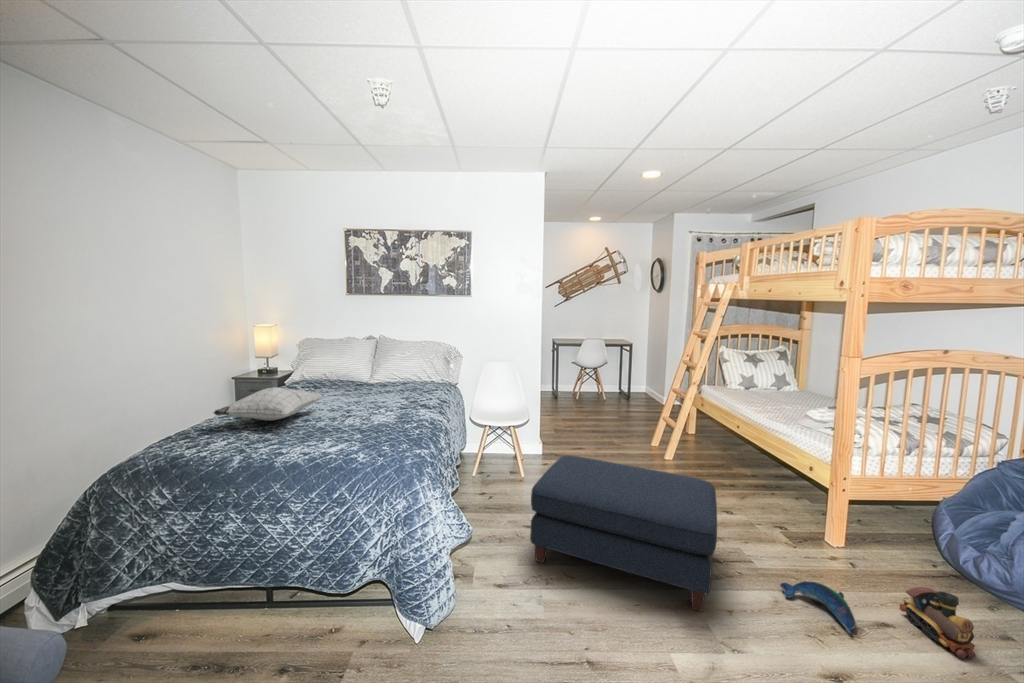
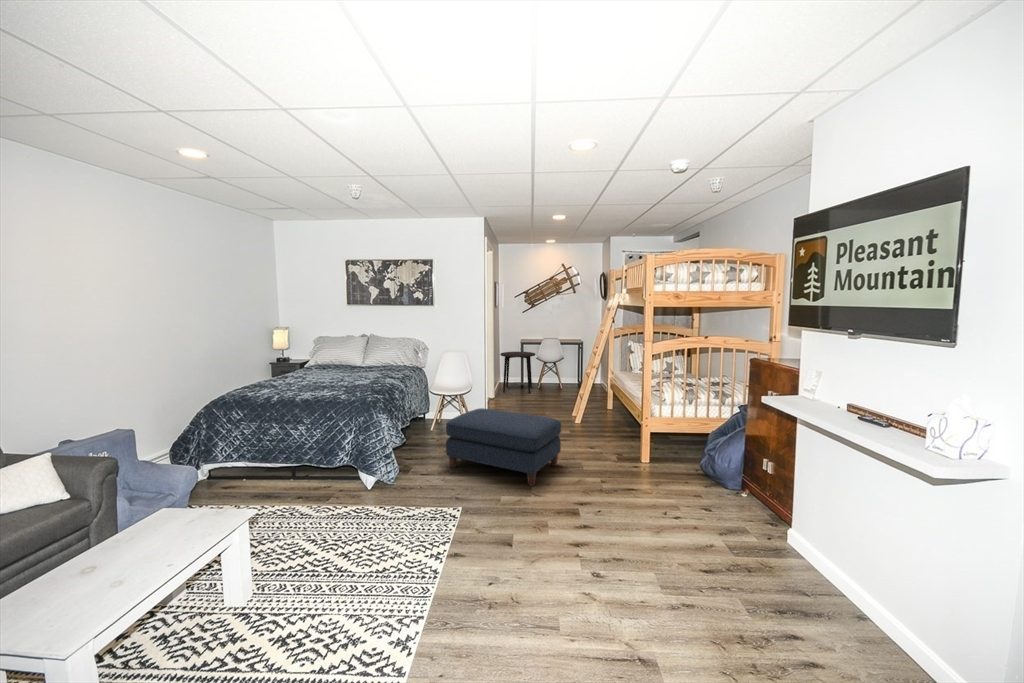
side table: none [534,355,578,407] -> present [500,352,535,393]
pillow: present [214,387,322,421] -> none [261,364,326,384]
plush toy: present [780,581,856,635] -> none [587,472,616,494]
toy train: present [899,587,976,659] -> none [647,470,669,502]

